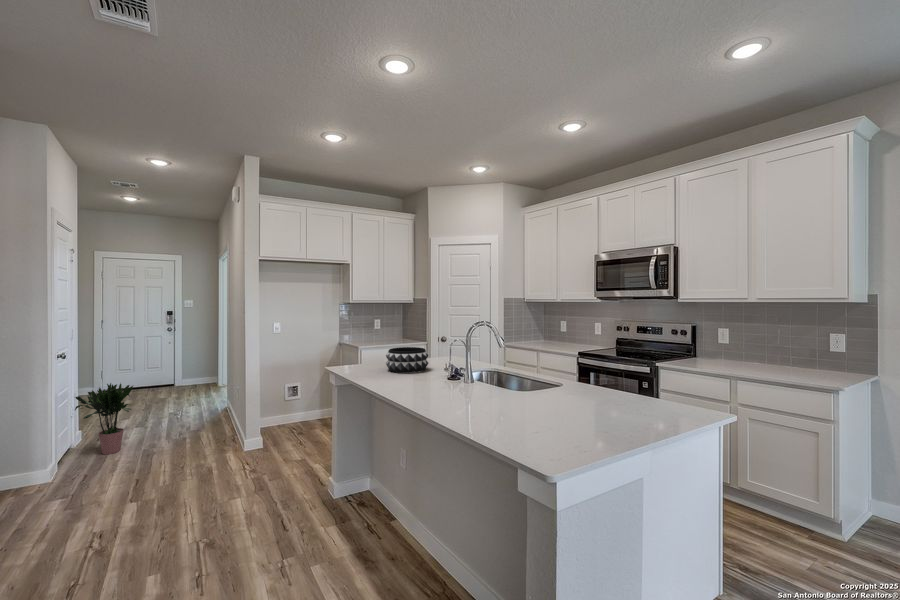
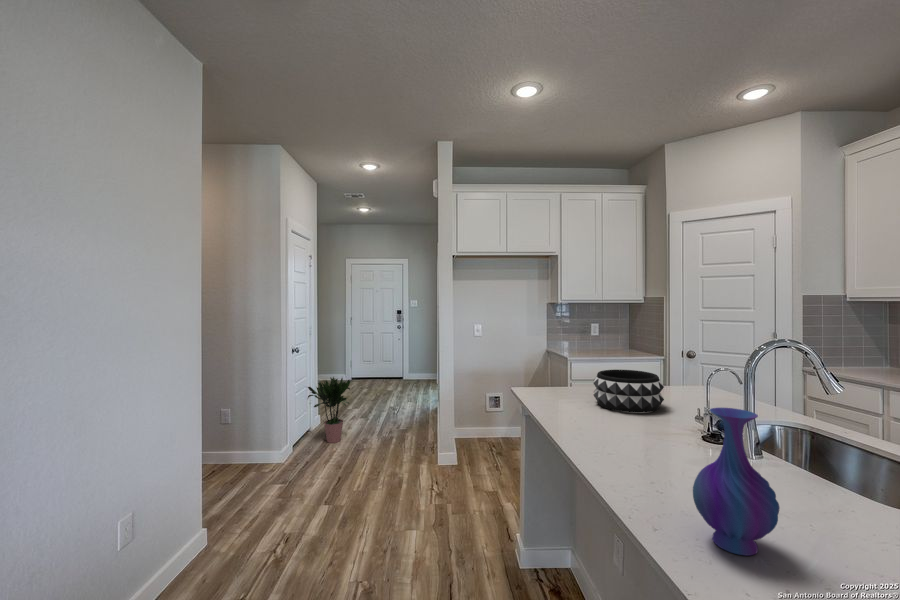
vase: none [442,350,474,412] -> present [693,408,780,555]

